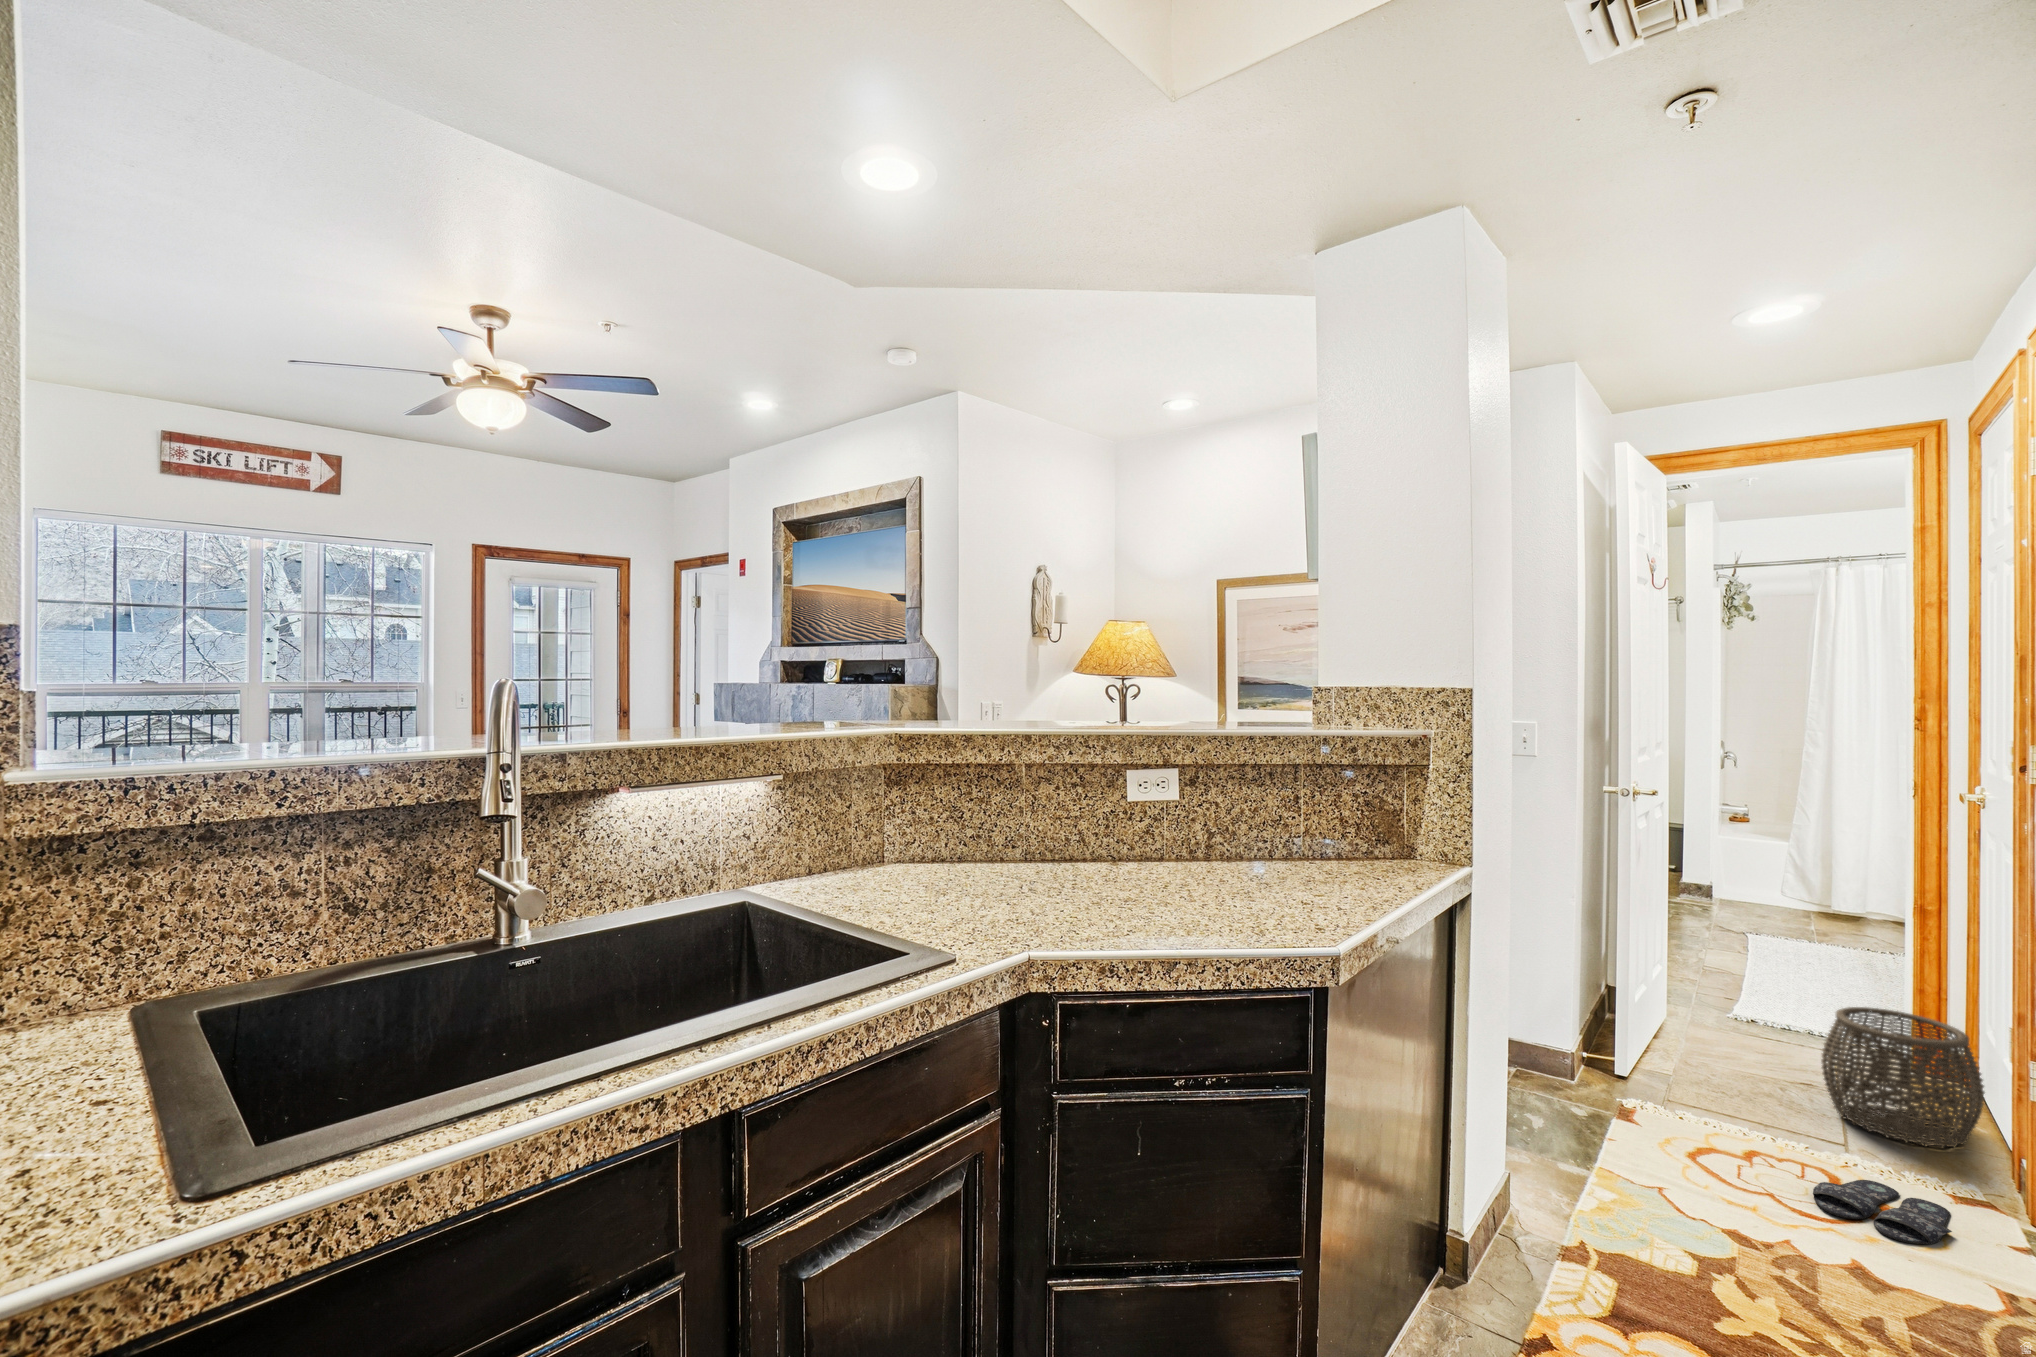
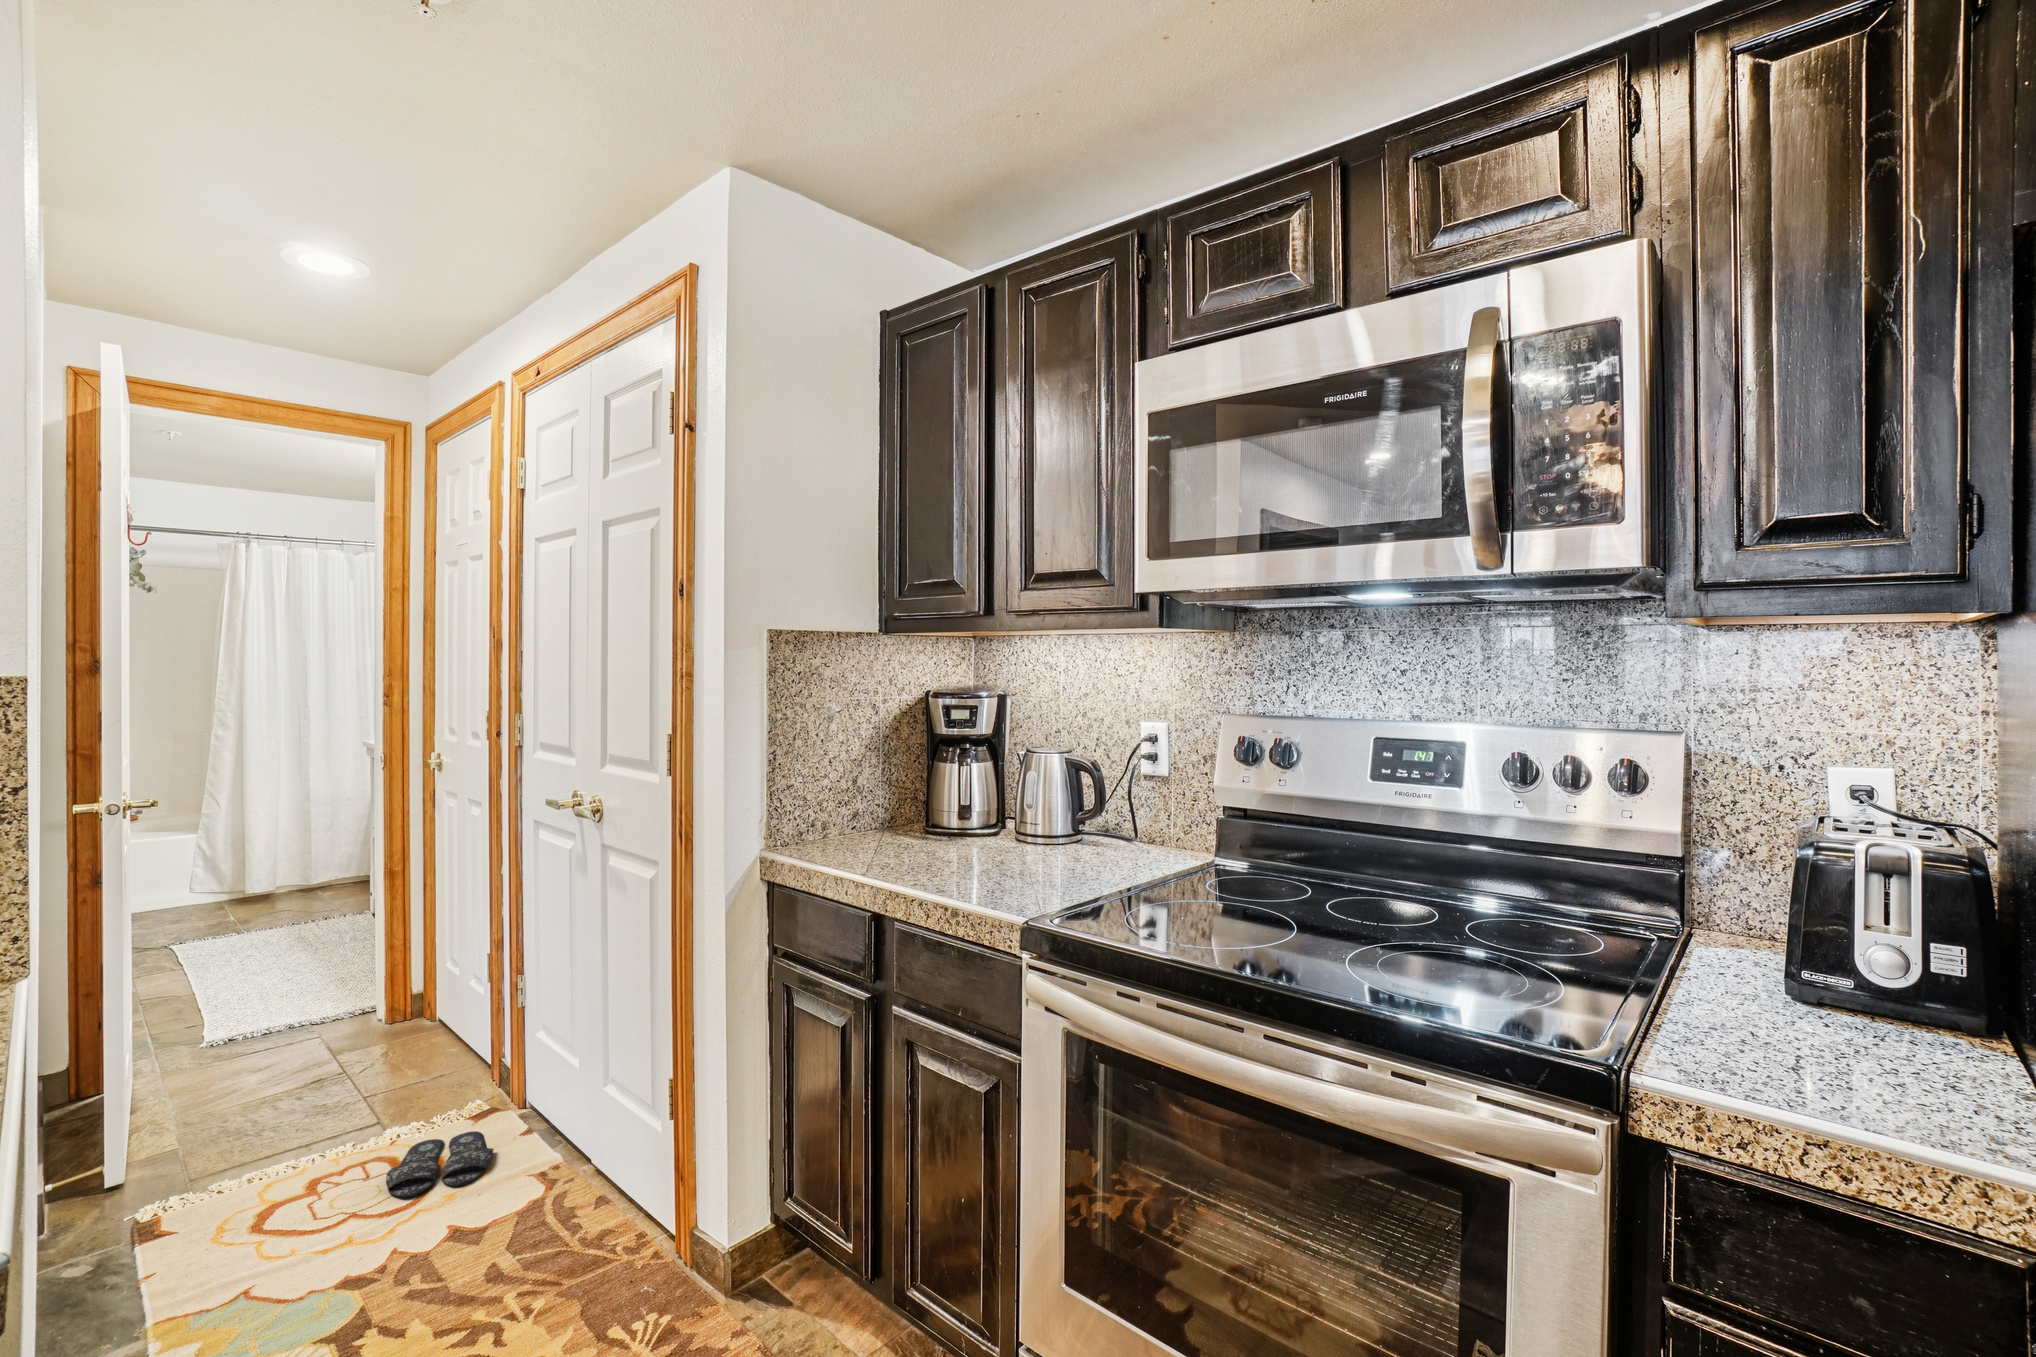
woven basket: present [1821,1007,1985,1148] -> none [339,972,470,1098]

